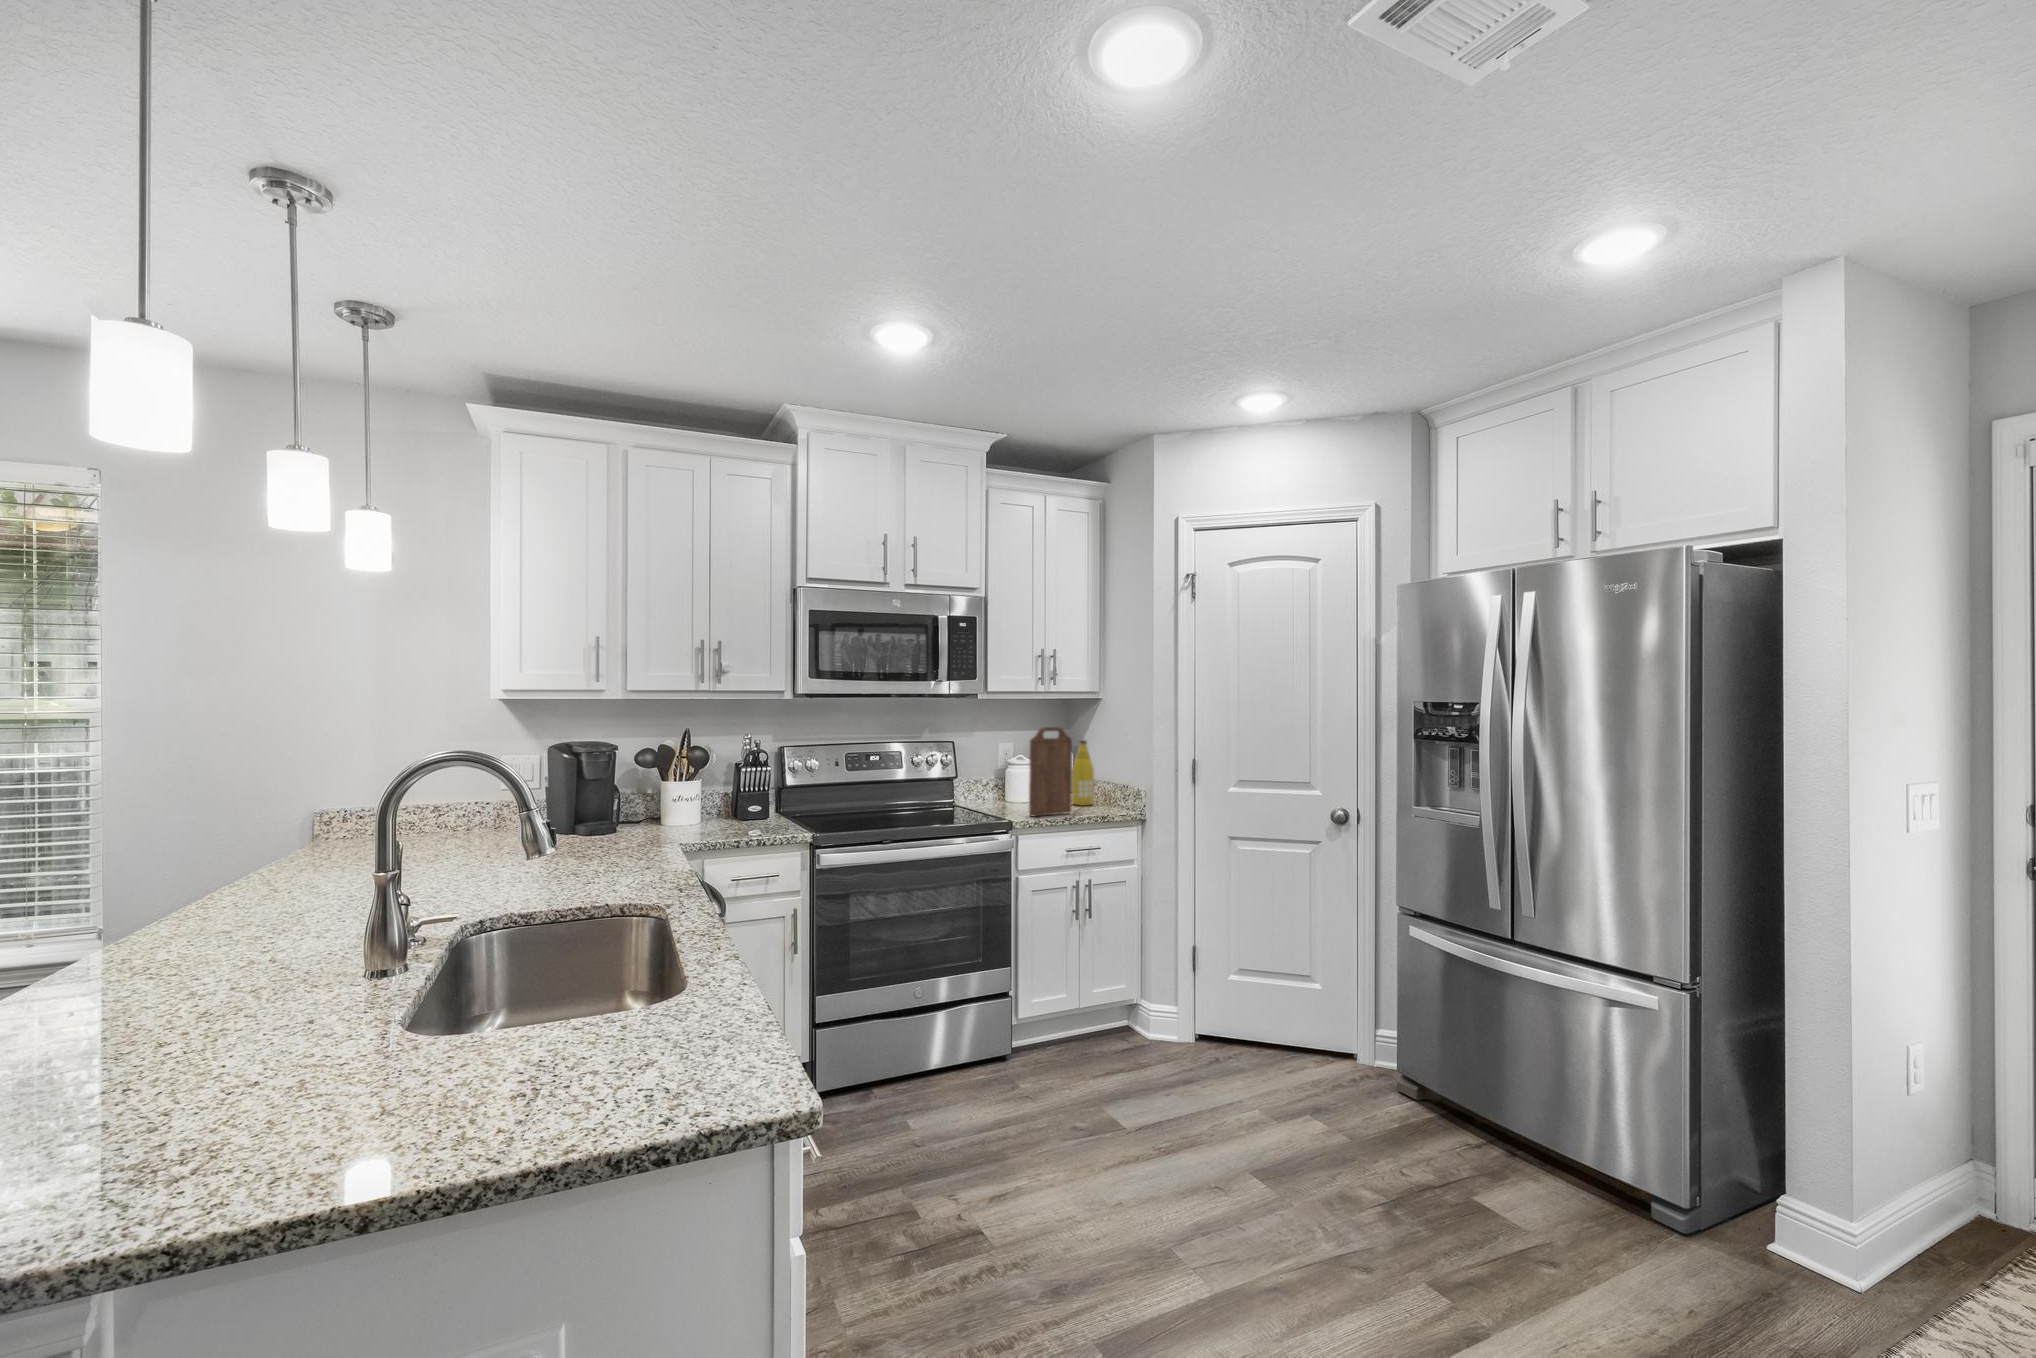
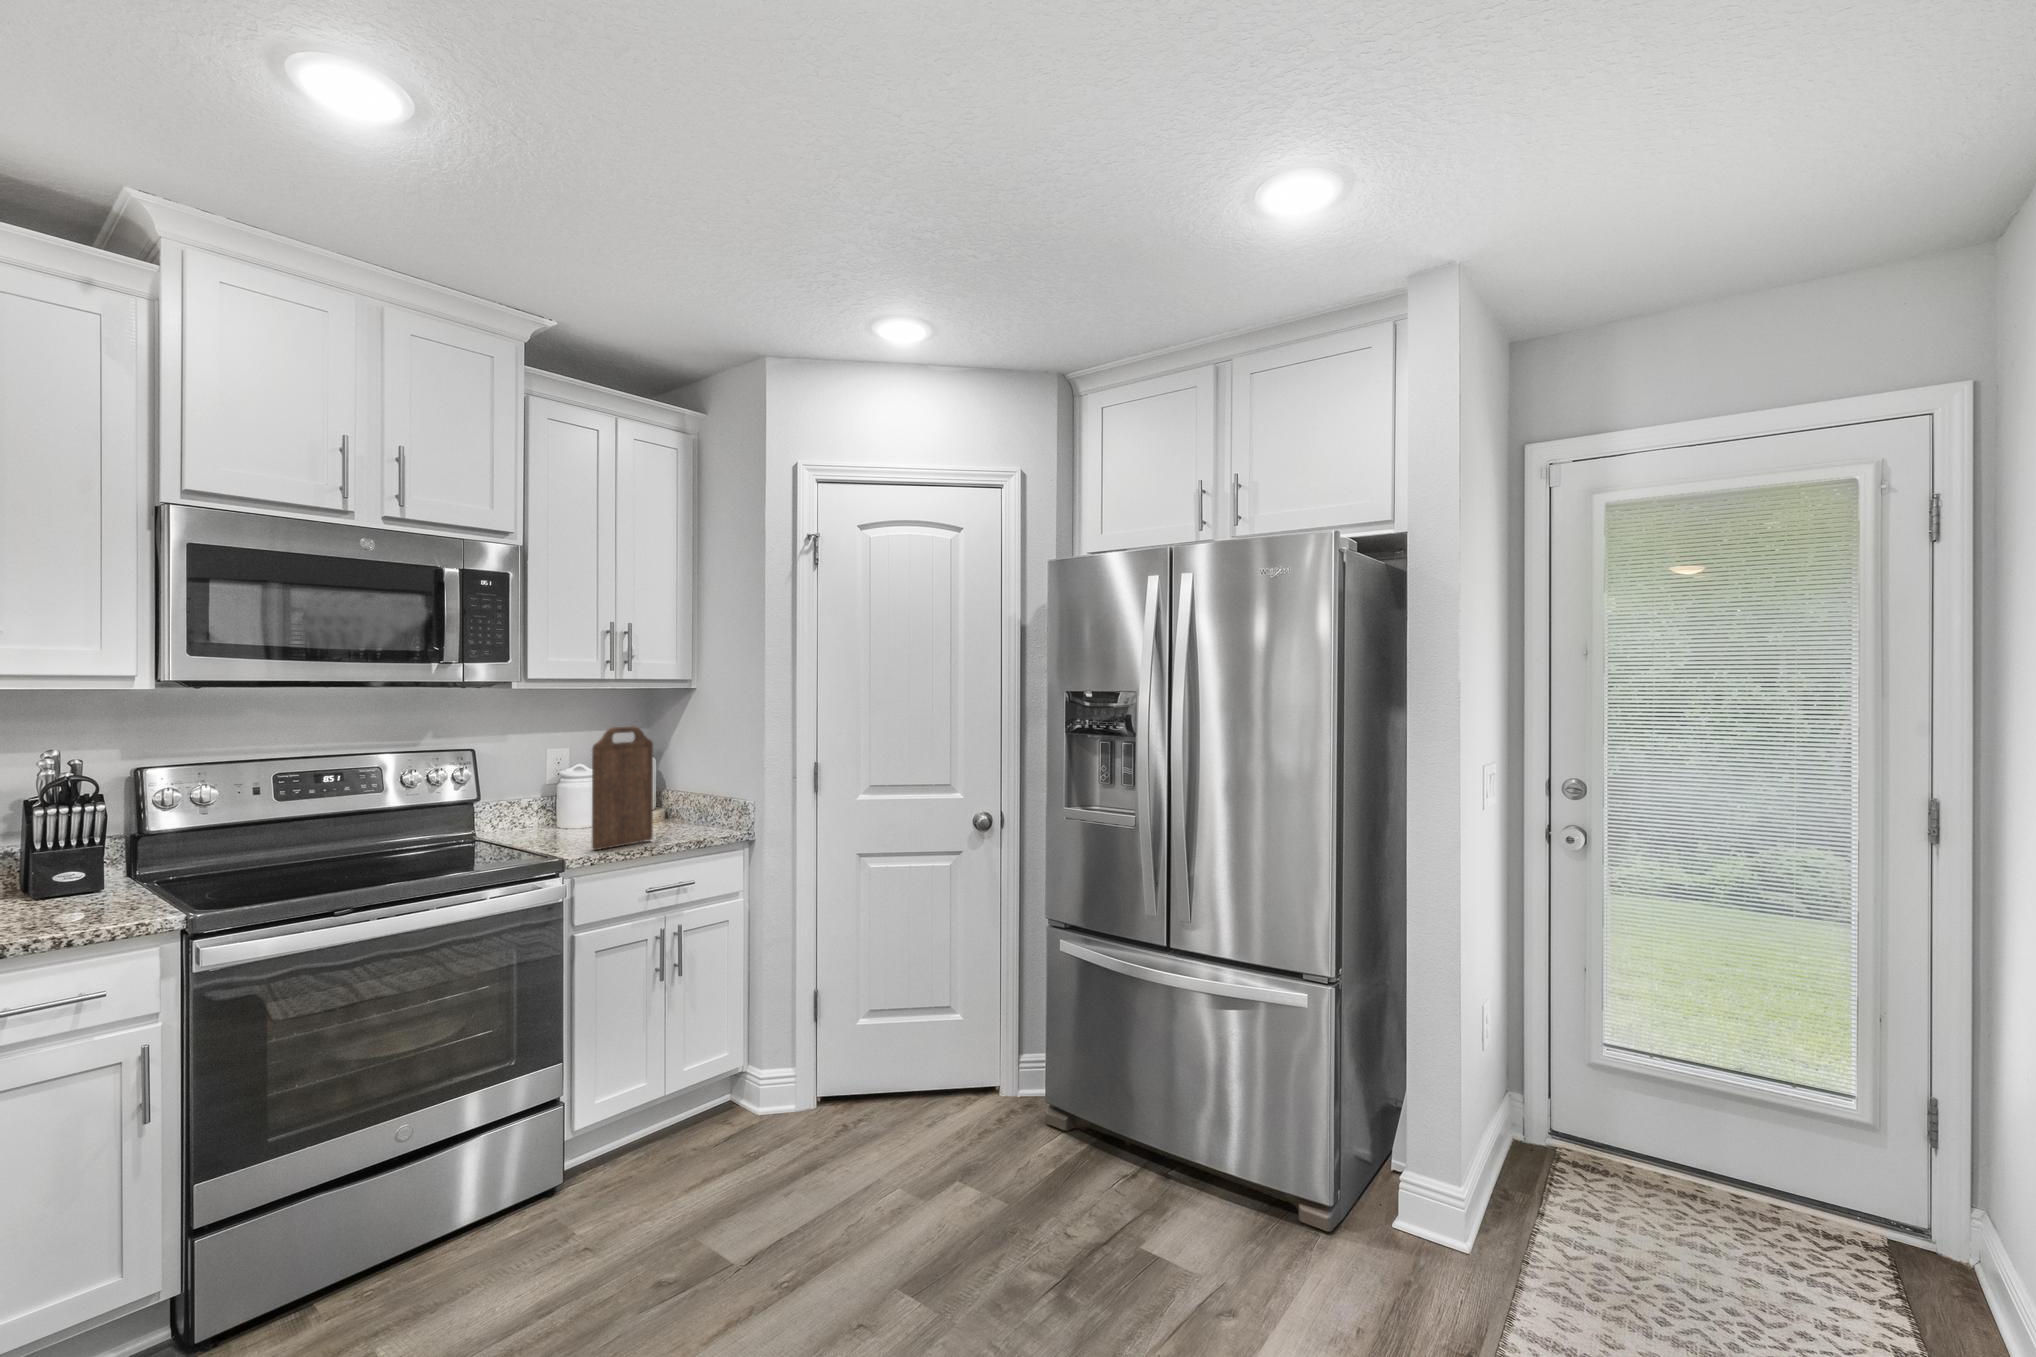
bottle: present [1072,740,1094,805] -> none [652,742,683,828]

